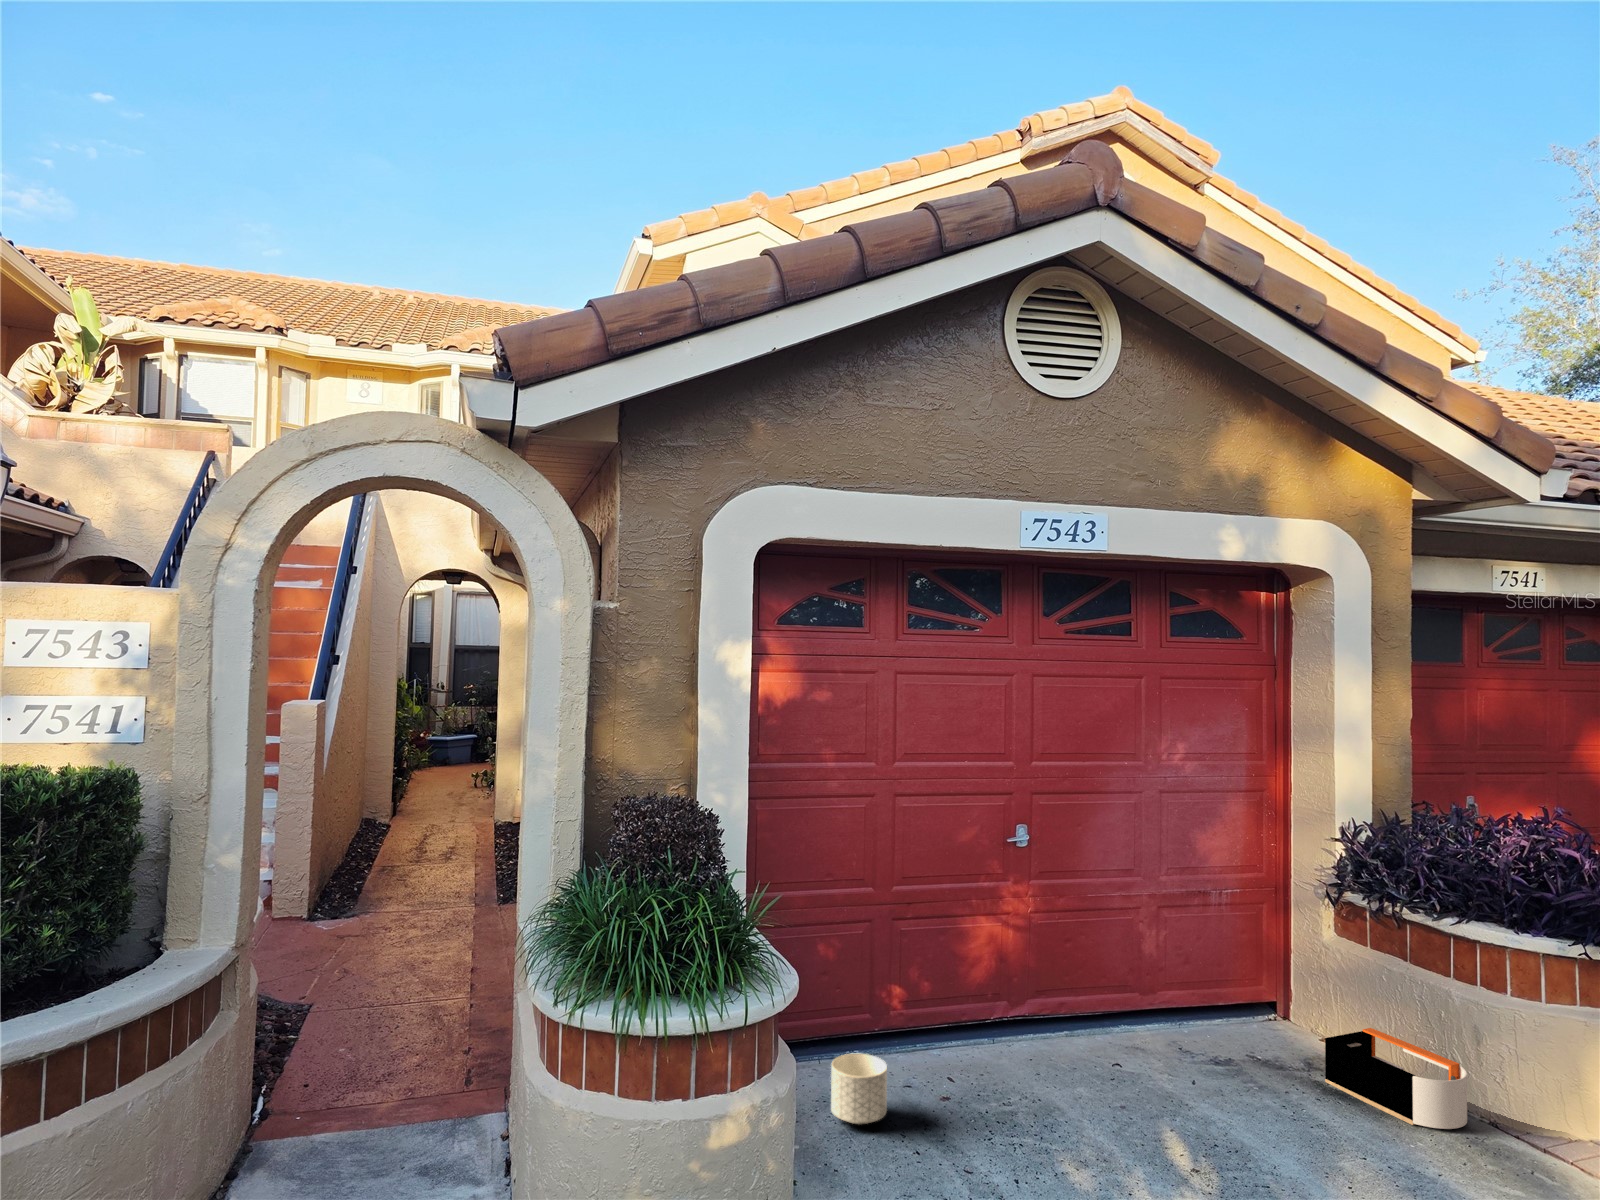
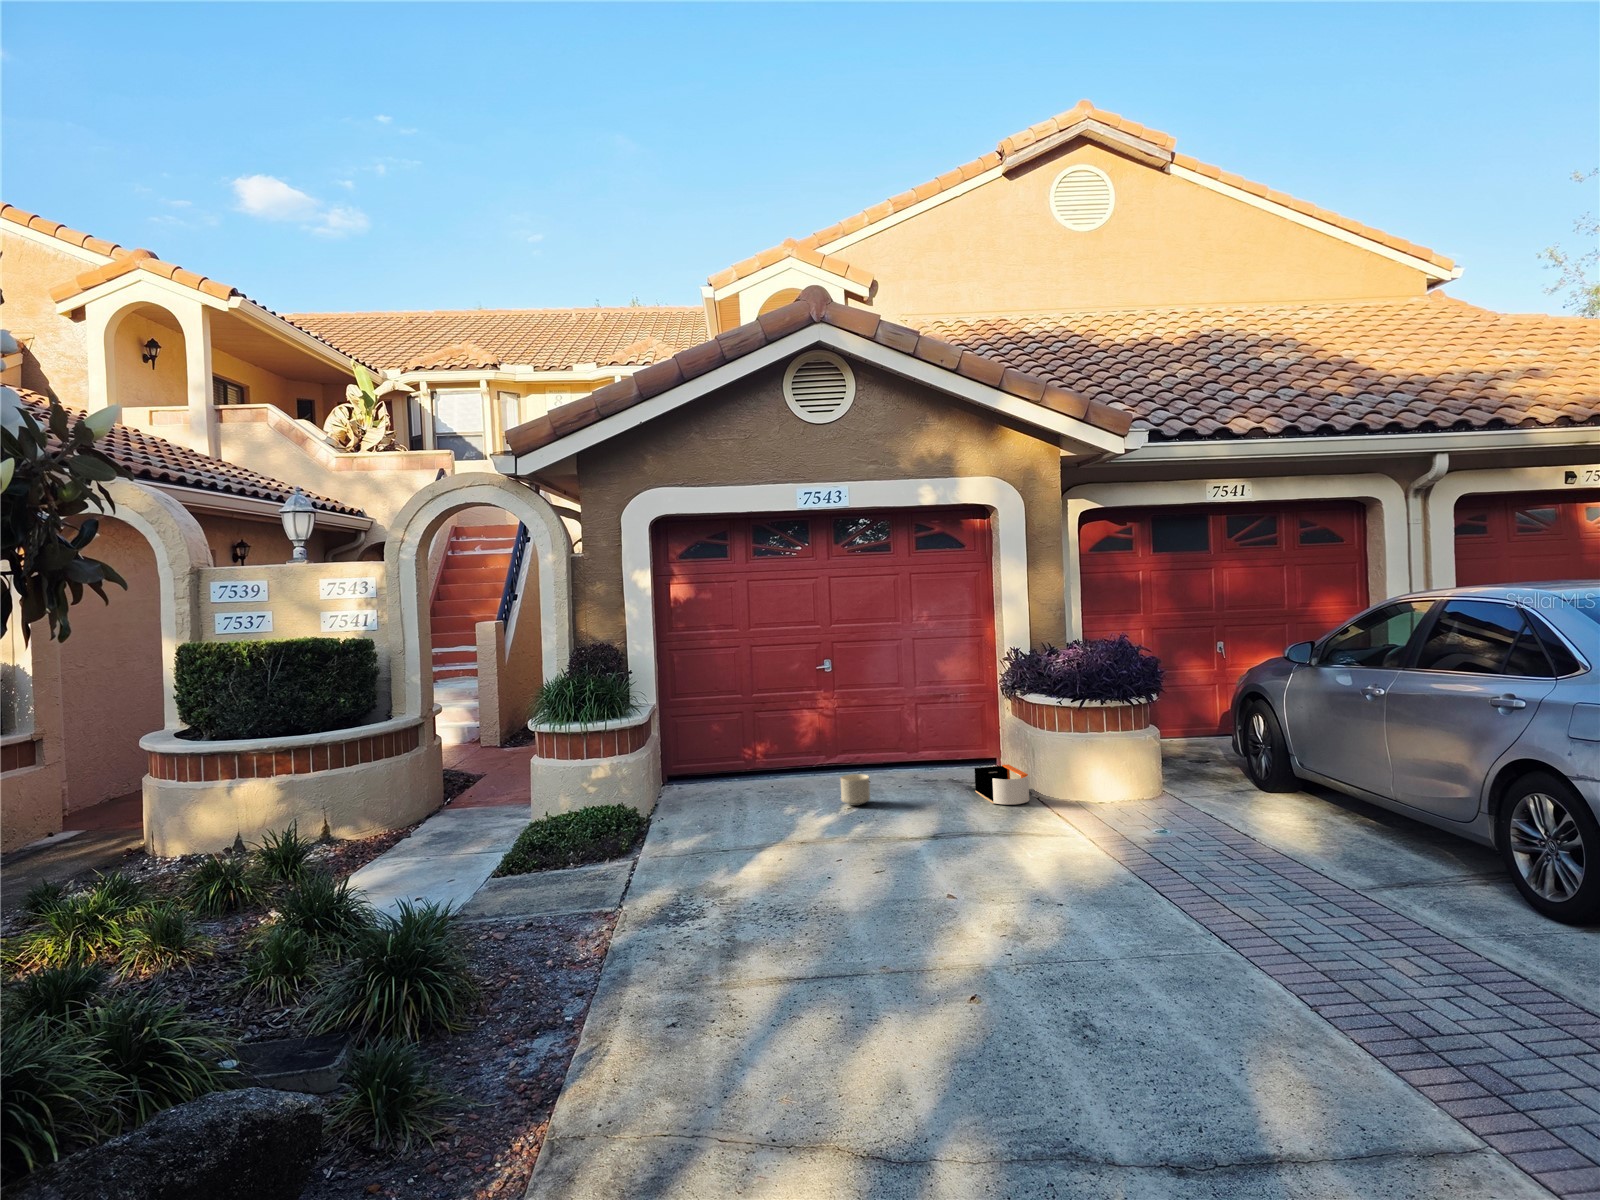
planter: present [831,1053,887,1125] -> present [841,774,870,806]

